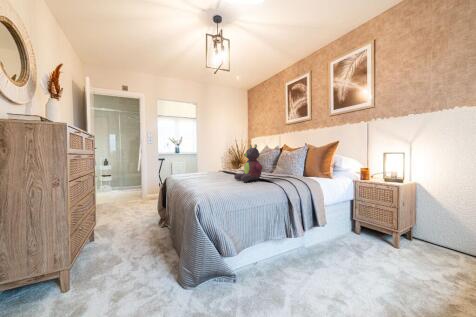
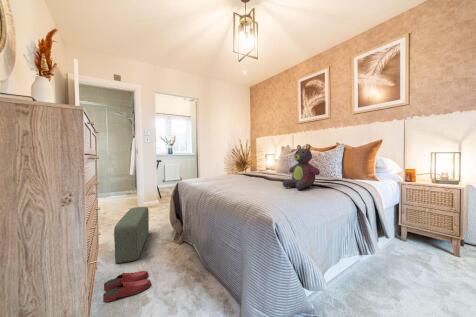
pouf: none [106,194,142,235] -> present [114,207,149,263]
slippers: none [87,241,126,259] -> present [103,271,151,302]

